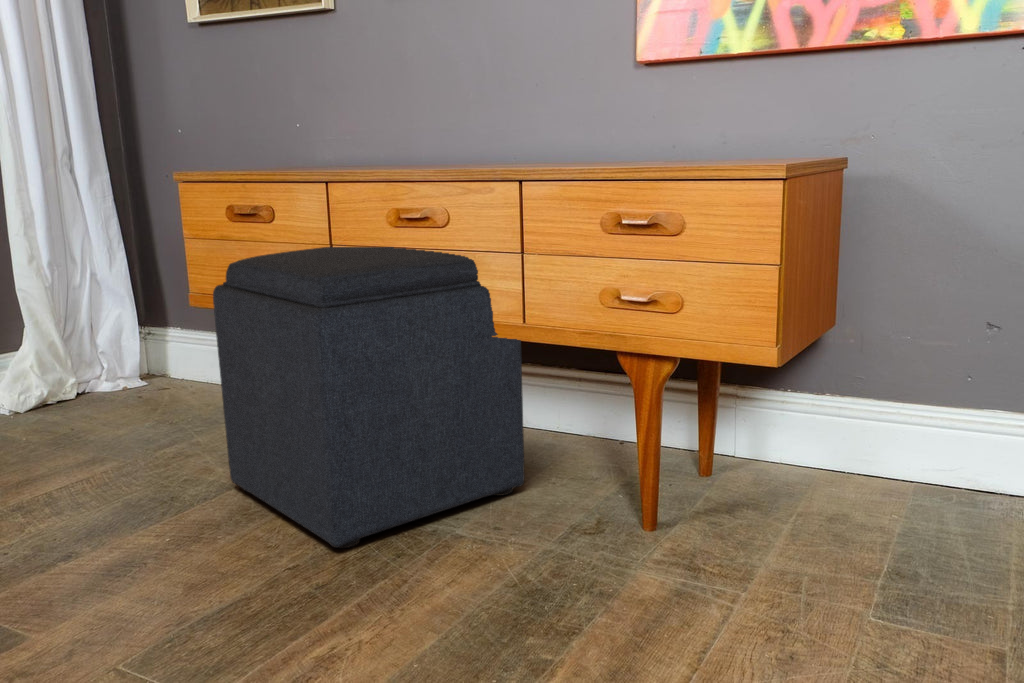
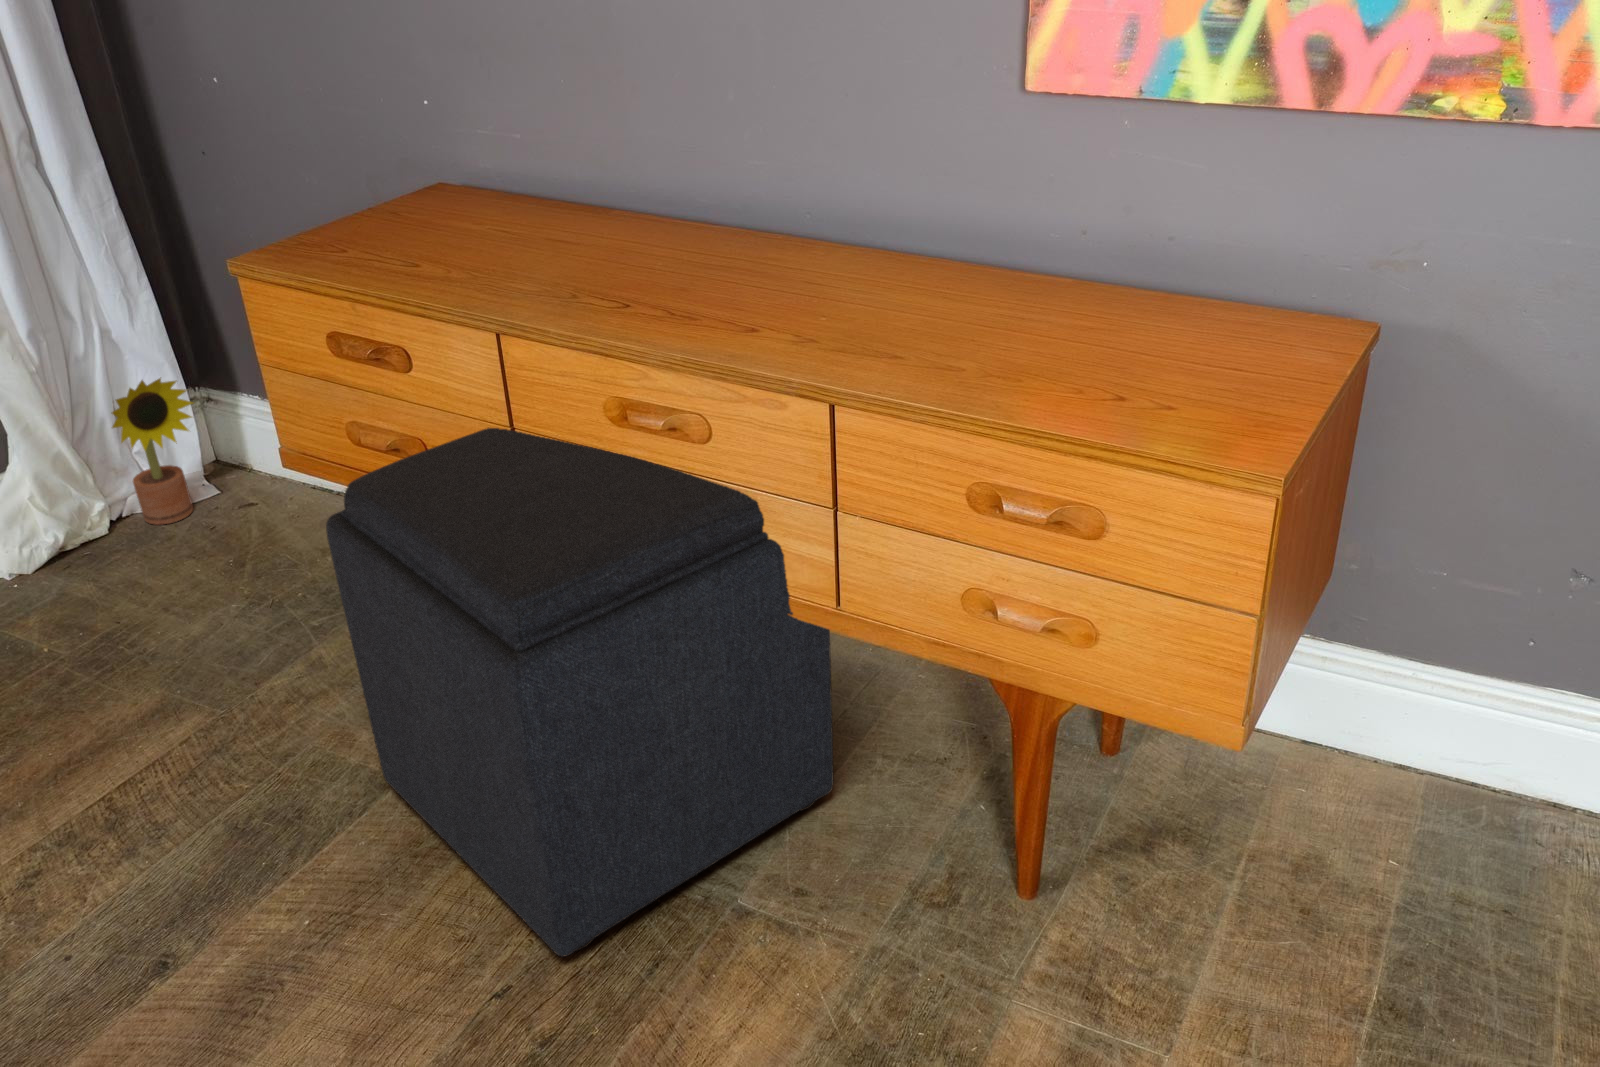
decorative plant: none [88,295,141,395] -> present [112,378,194,525]

